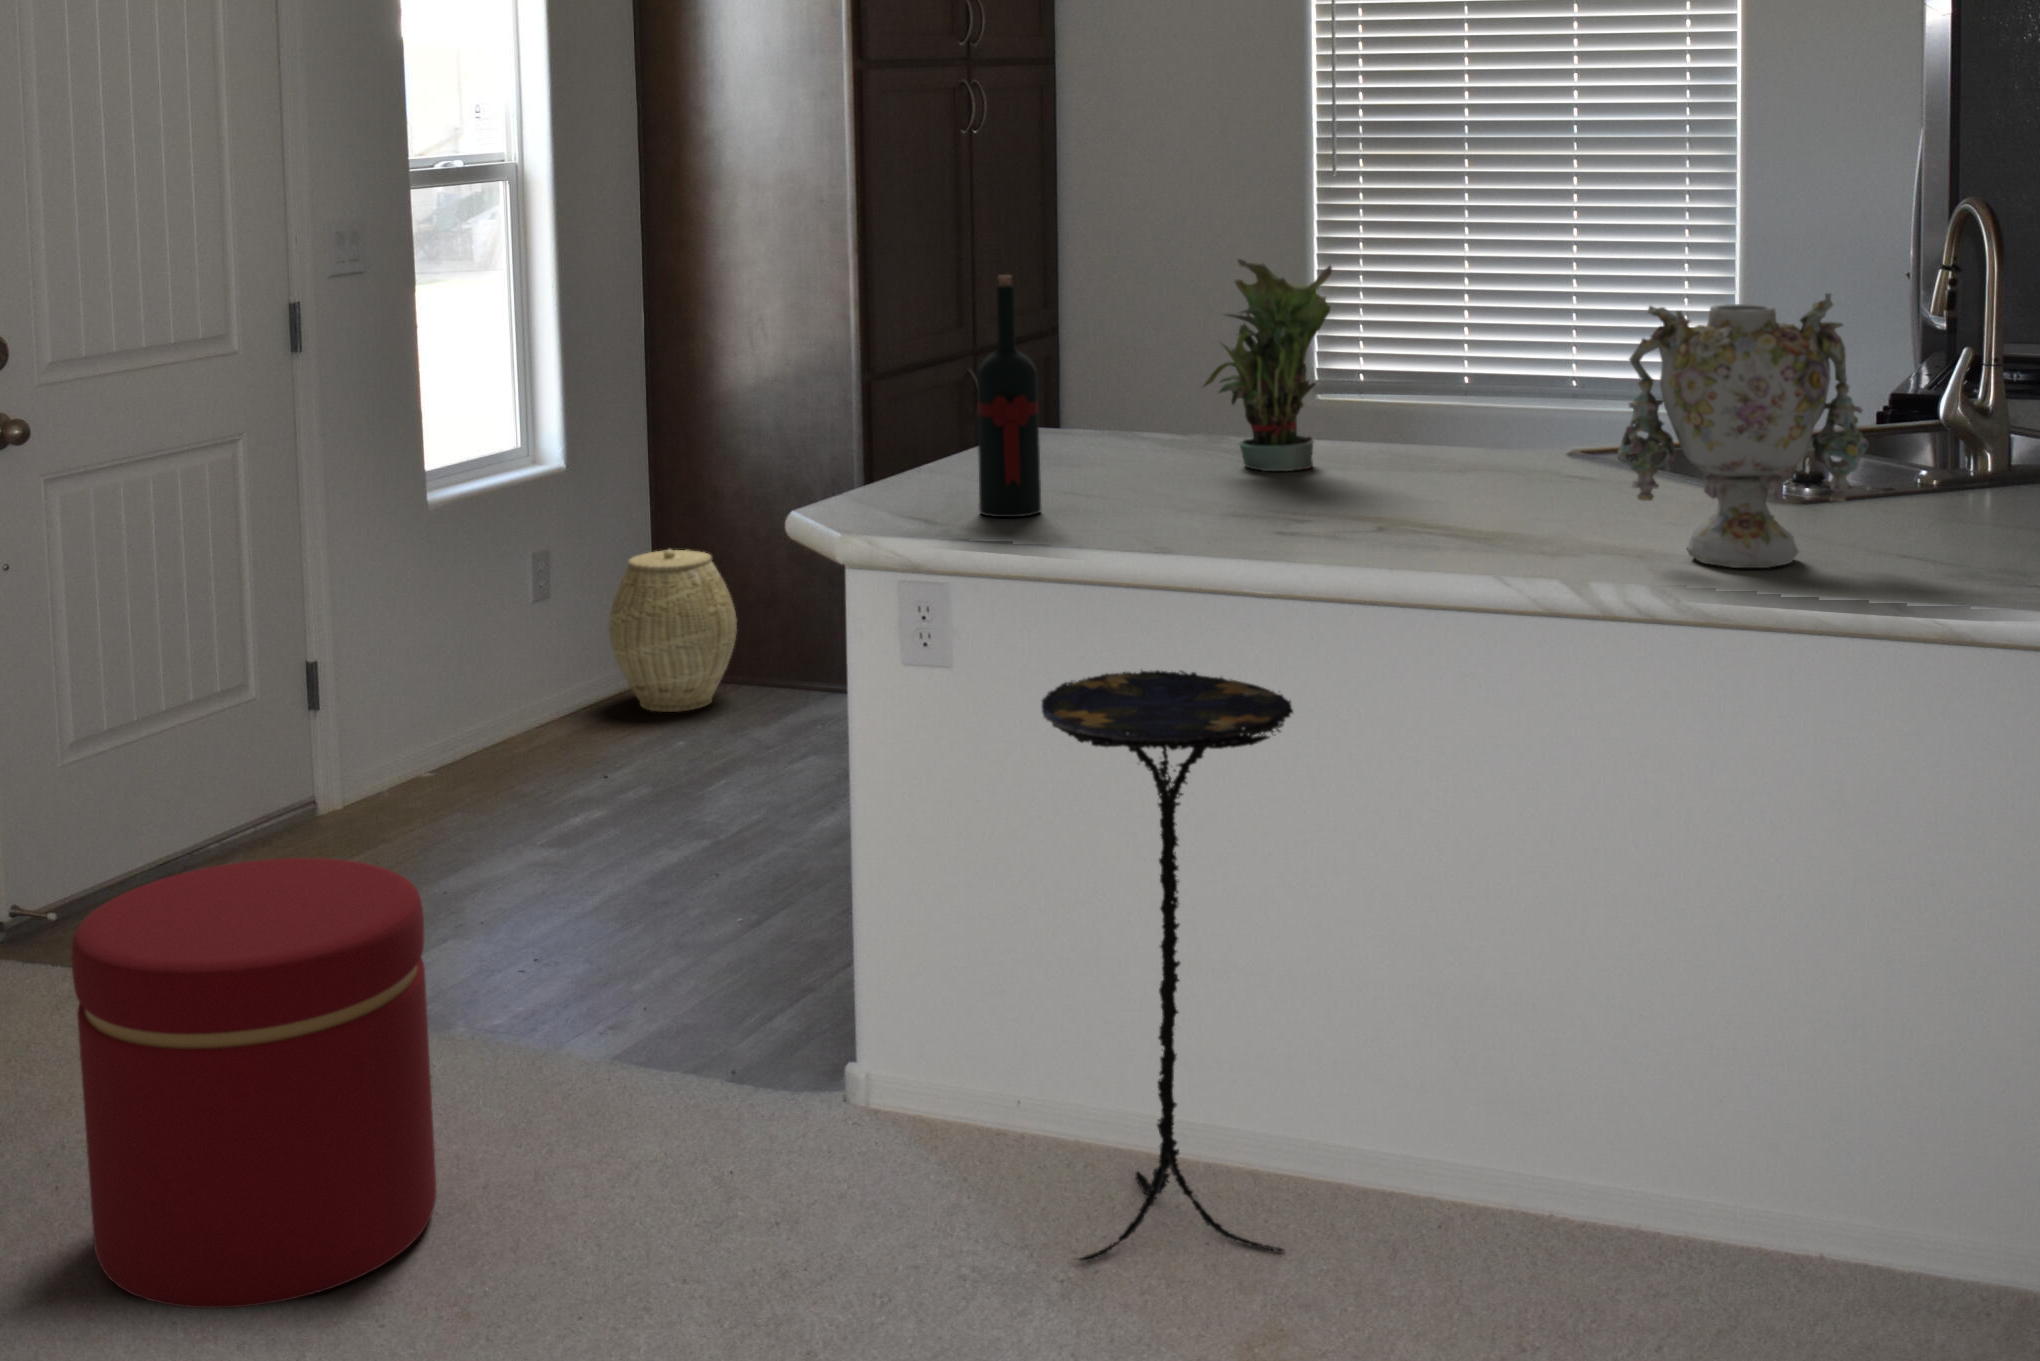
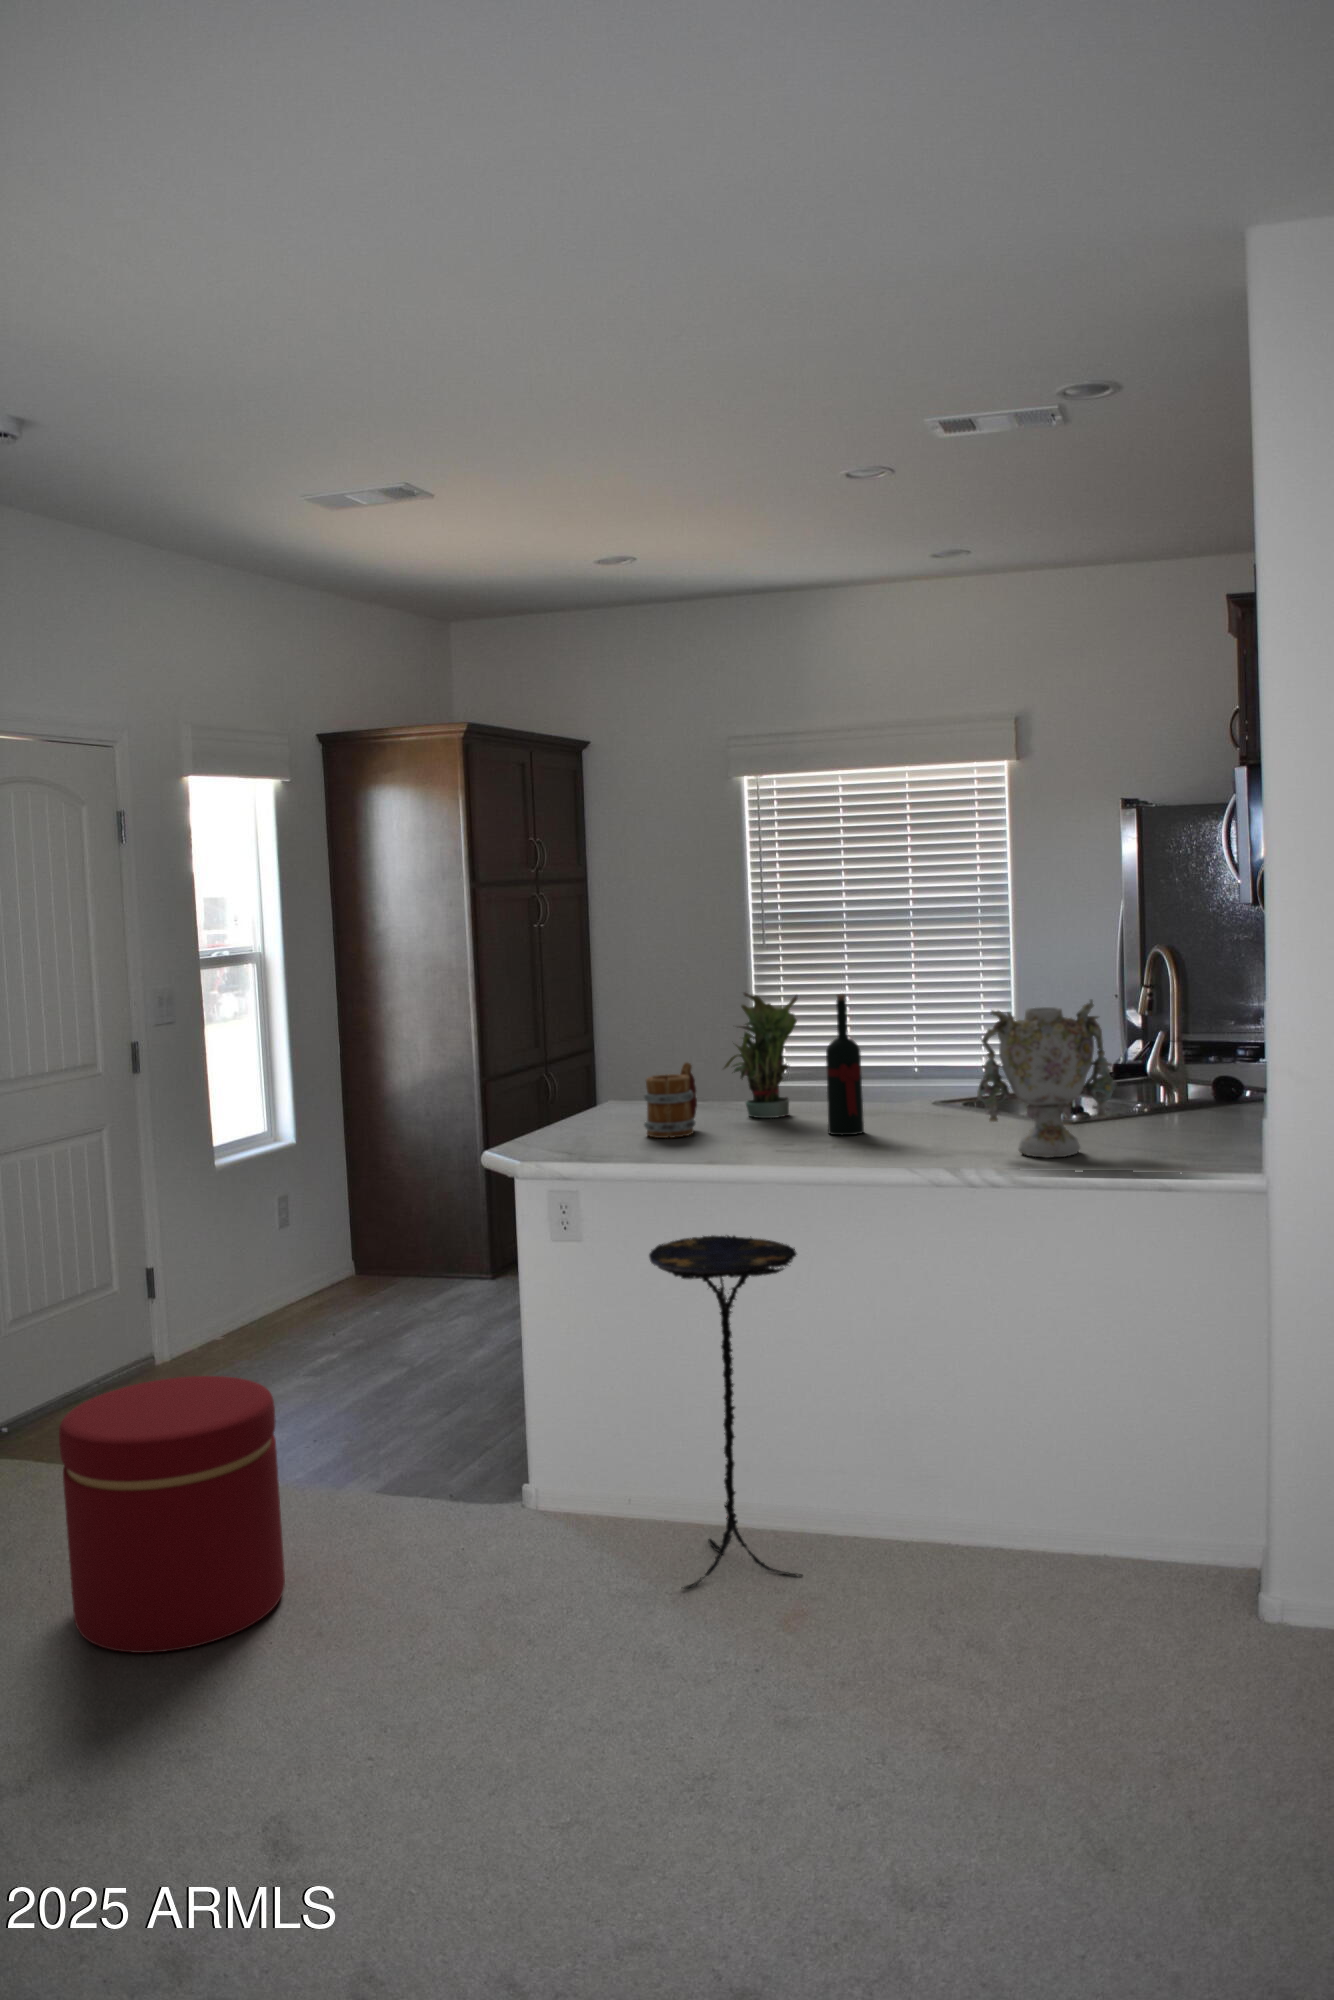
wine bottle: present [977,275,1041,517] -> present [826,994,864,1135]
mug: none [1059,374,1153,500] -> present [644,1063,697,1138]
woven basket: present [609,549,737,712] -> none [326,1192,408,1295]

